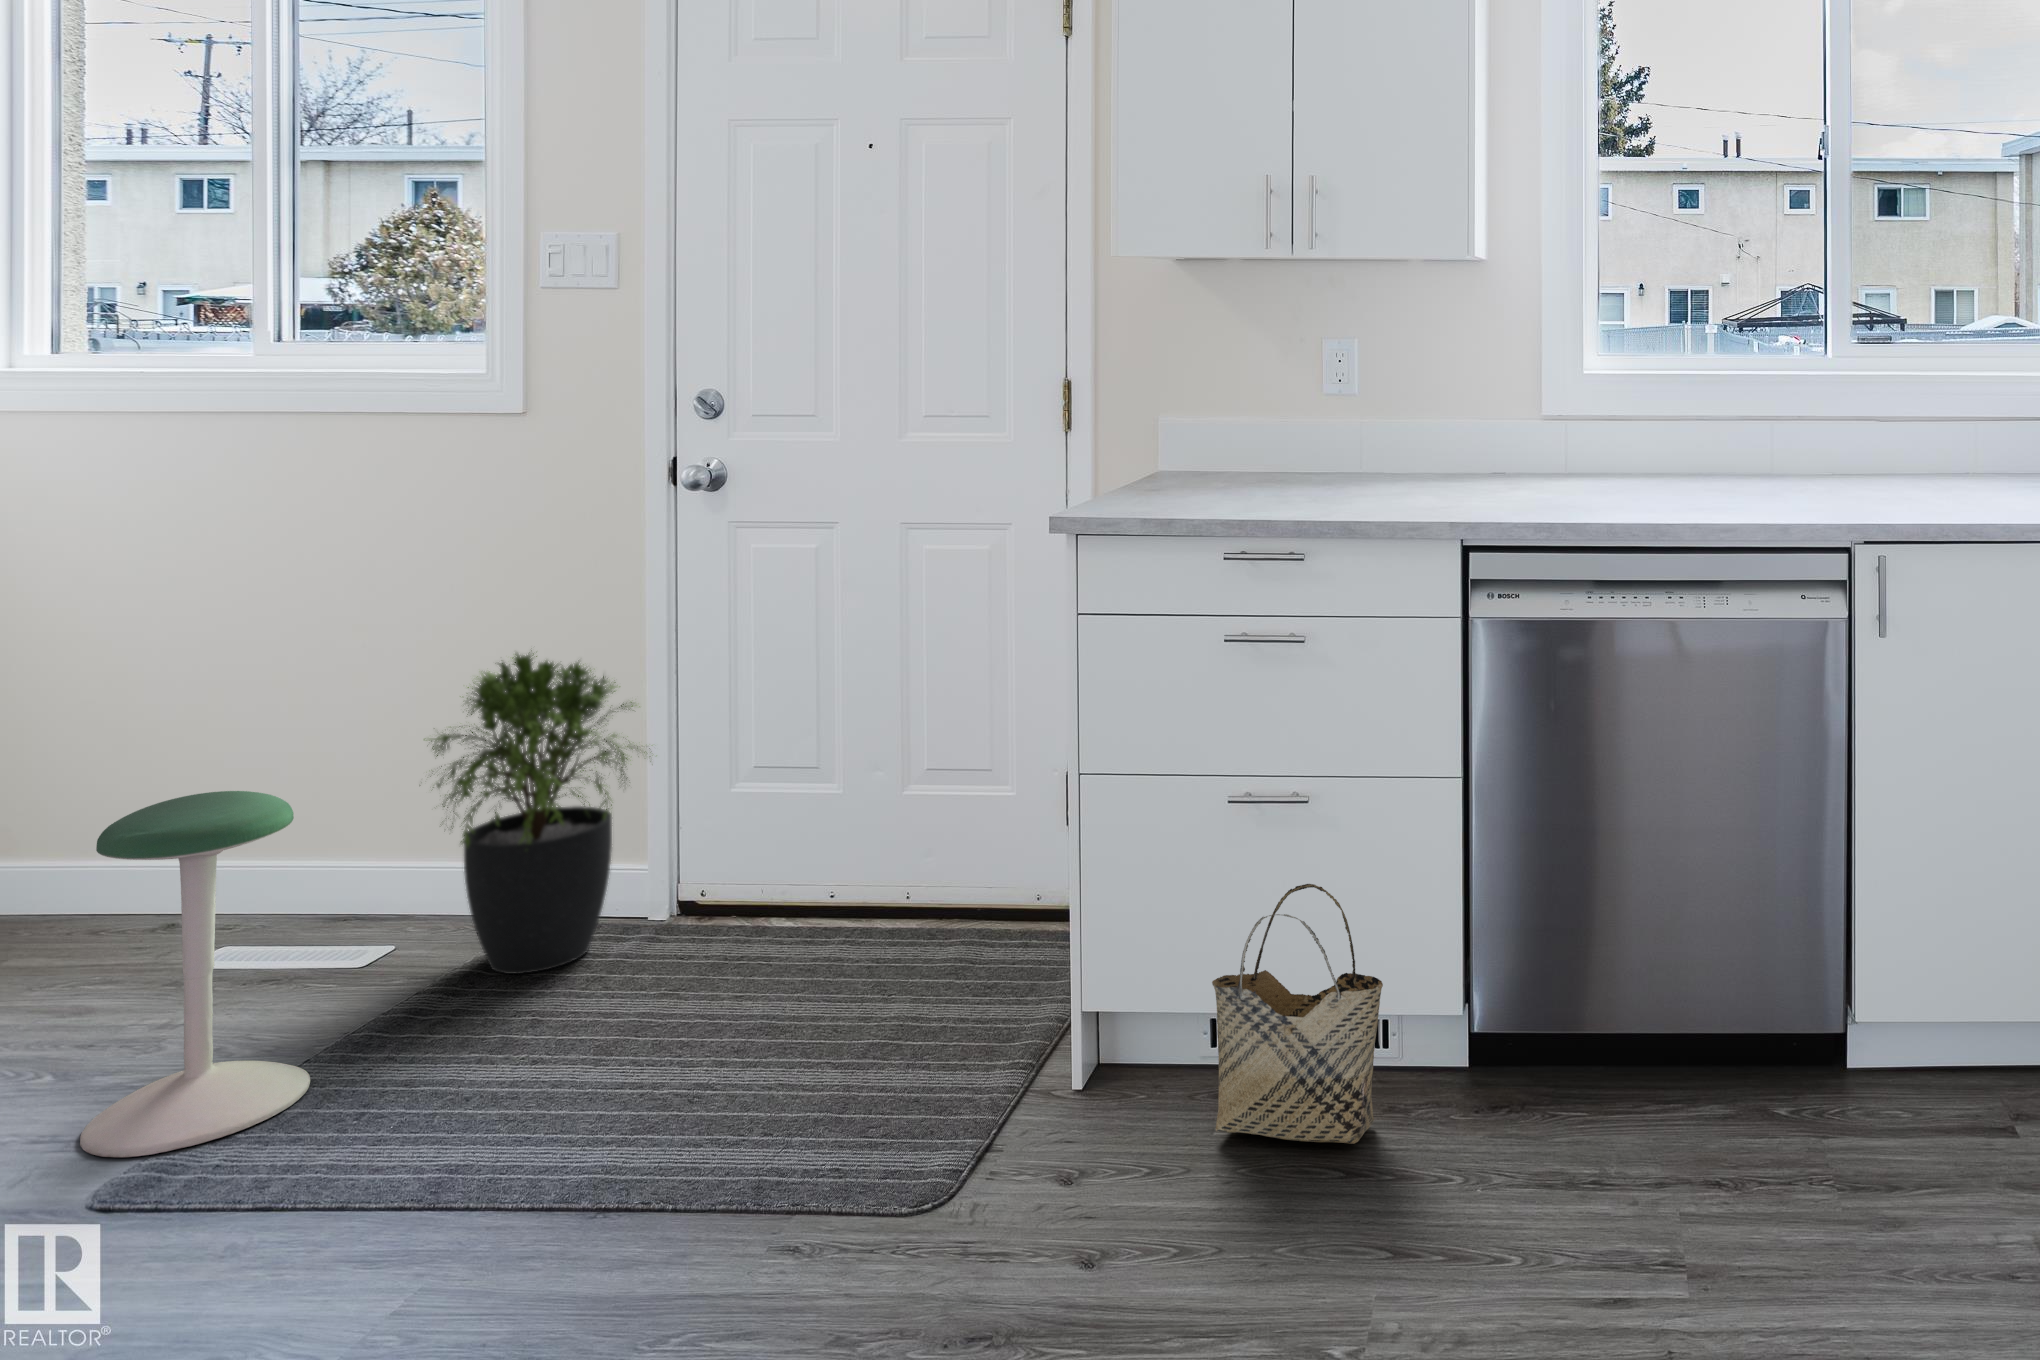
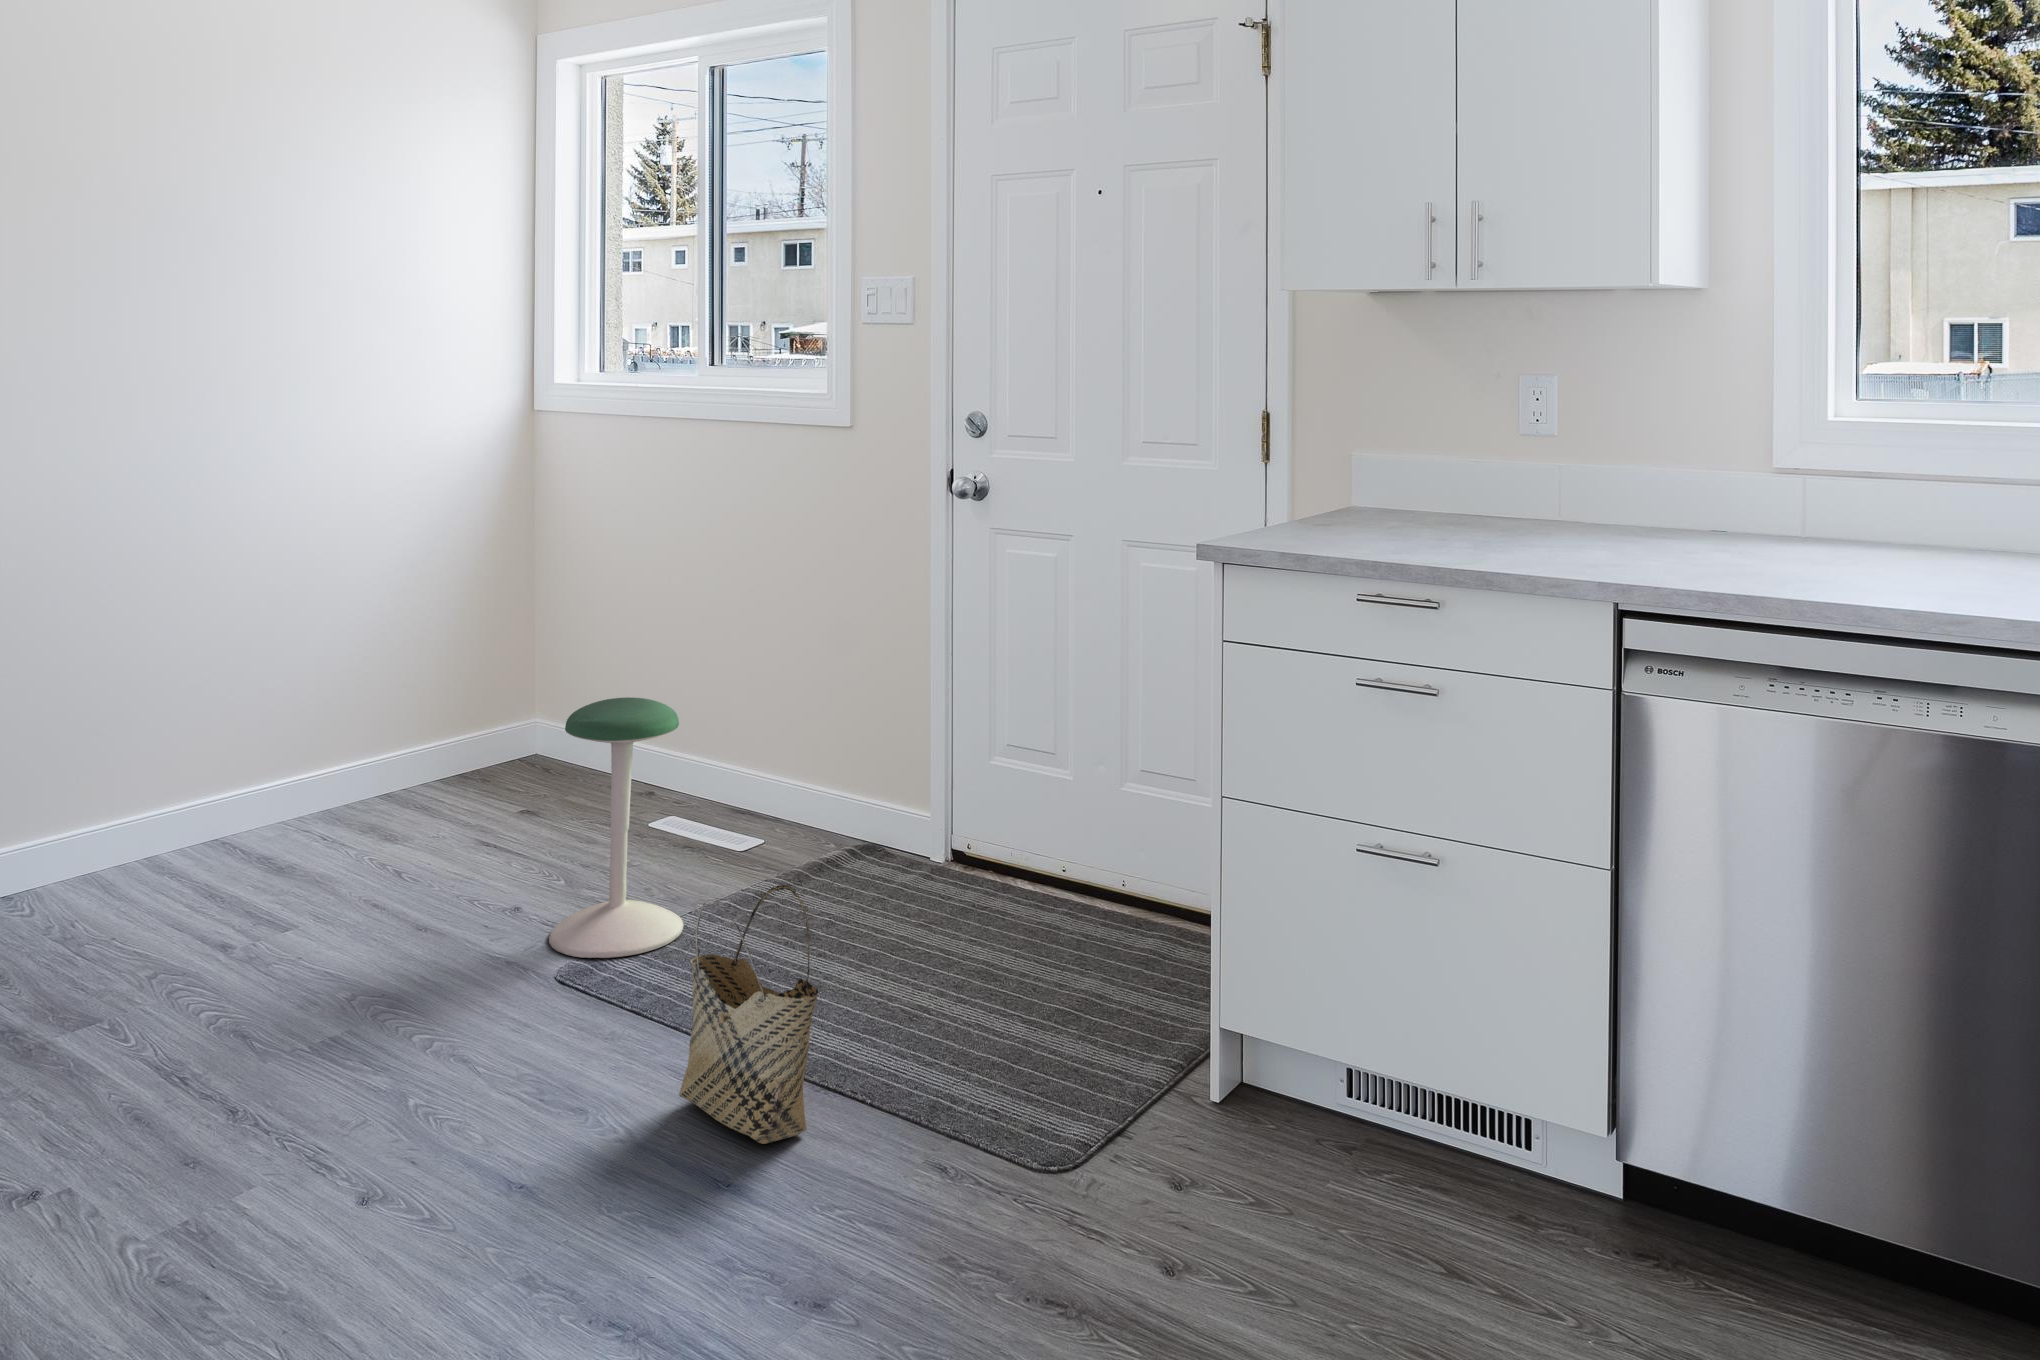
potted plant: present [424,650,651,974] -> none [773,615,942,880]
woven basket: present [1212,884,1383,1144] -> present [679,886,819,1144]

